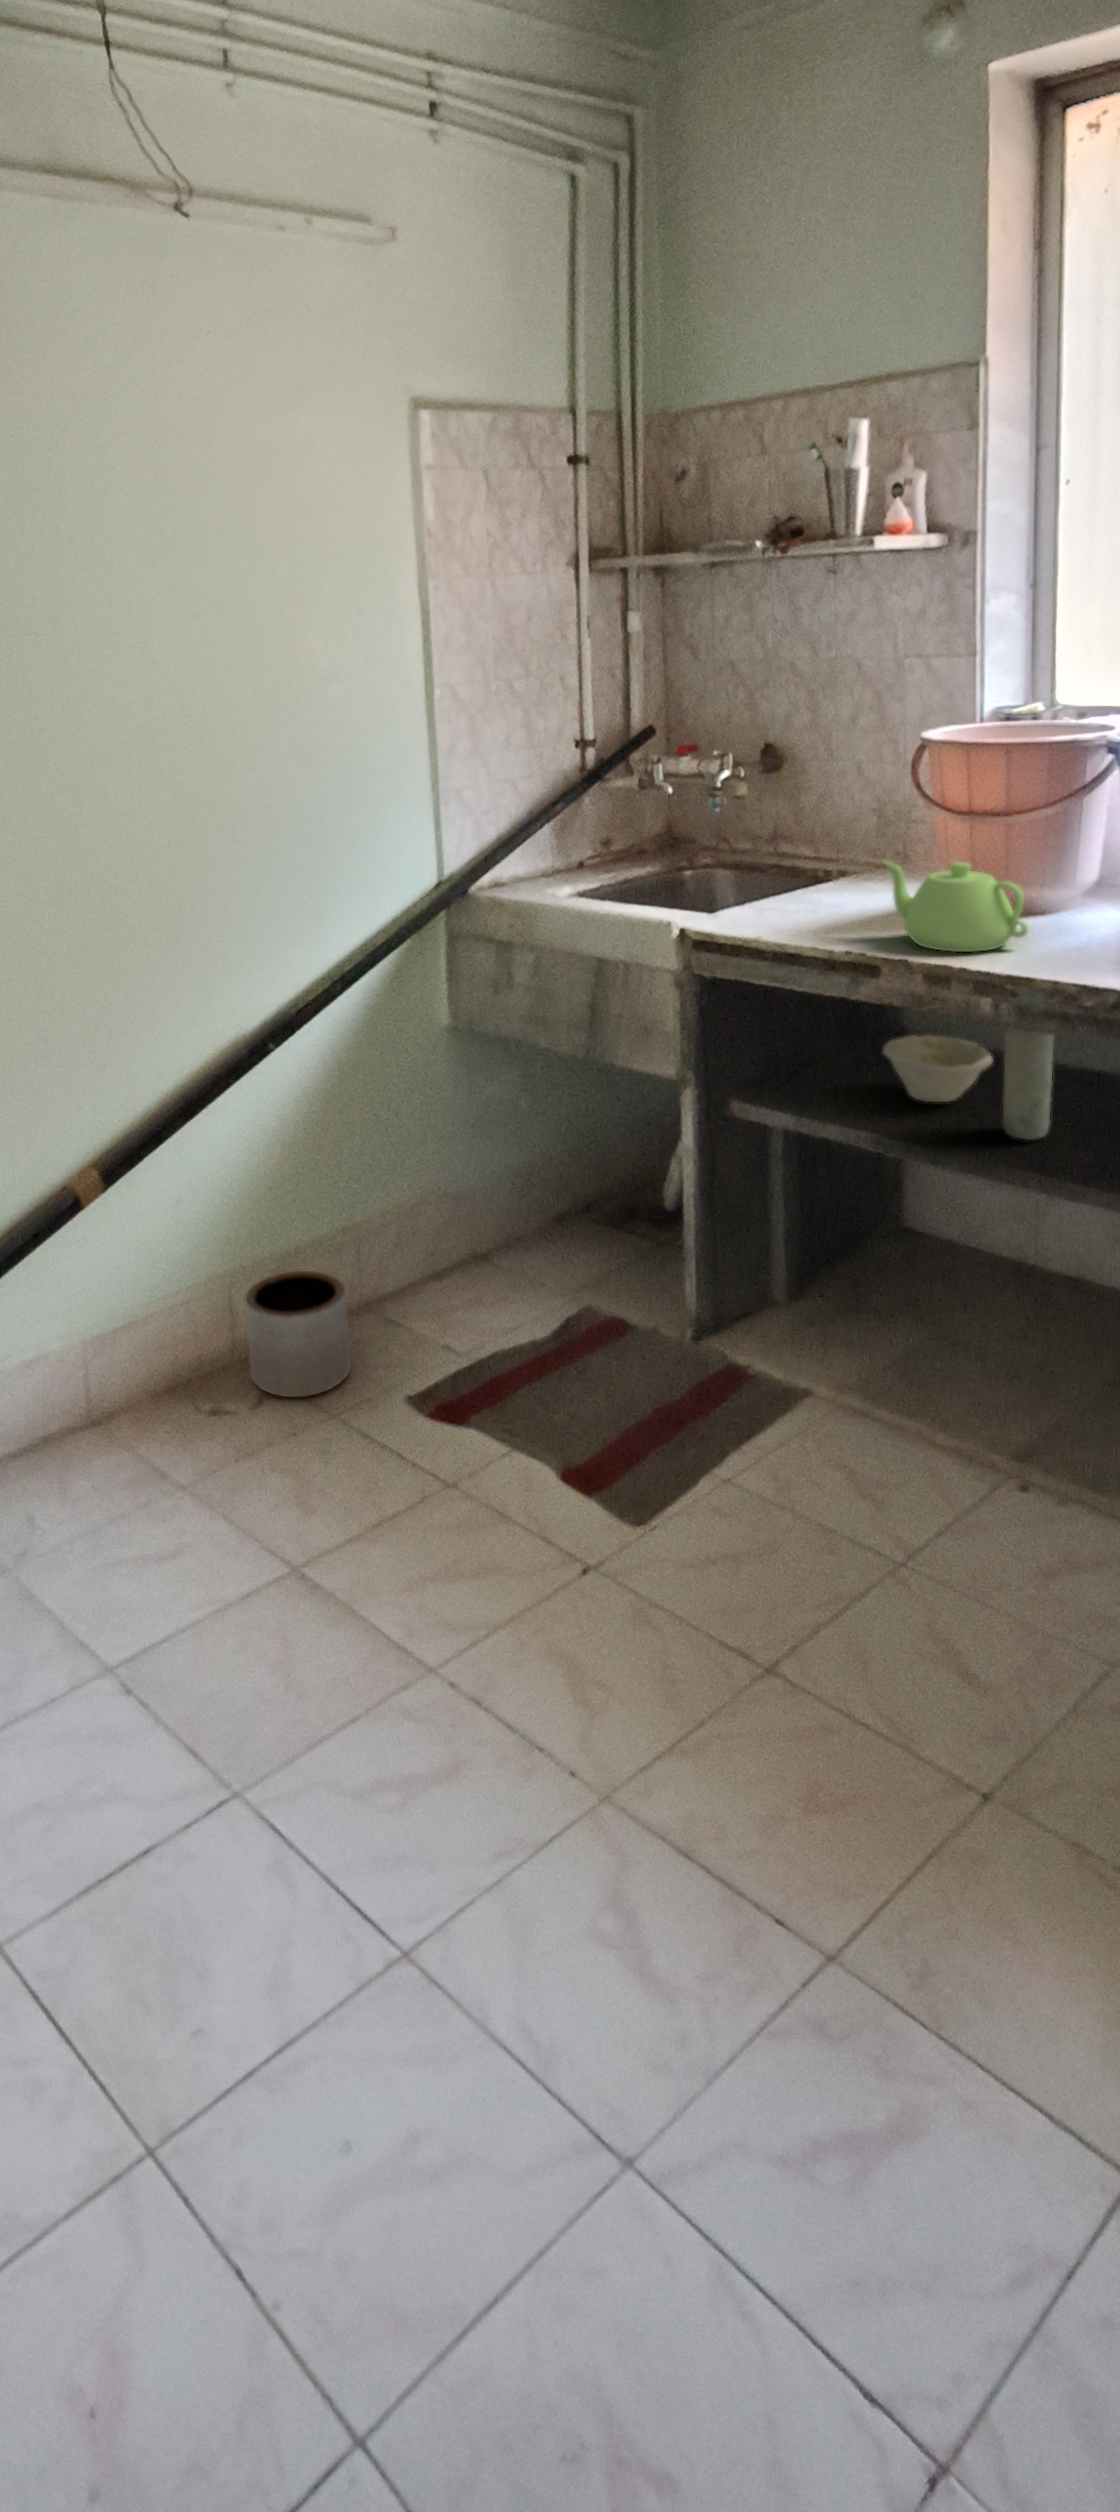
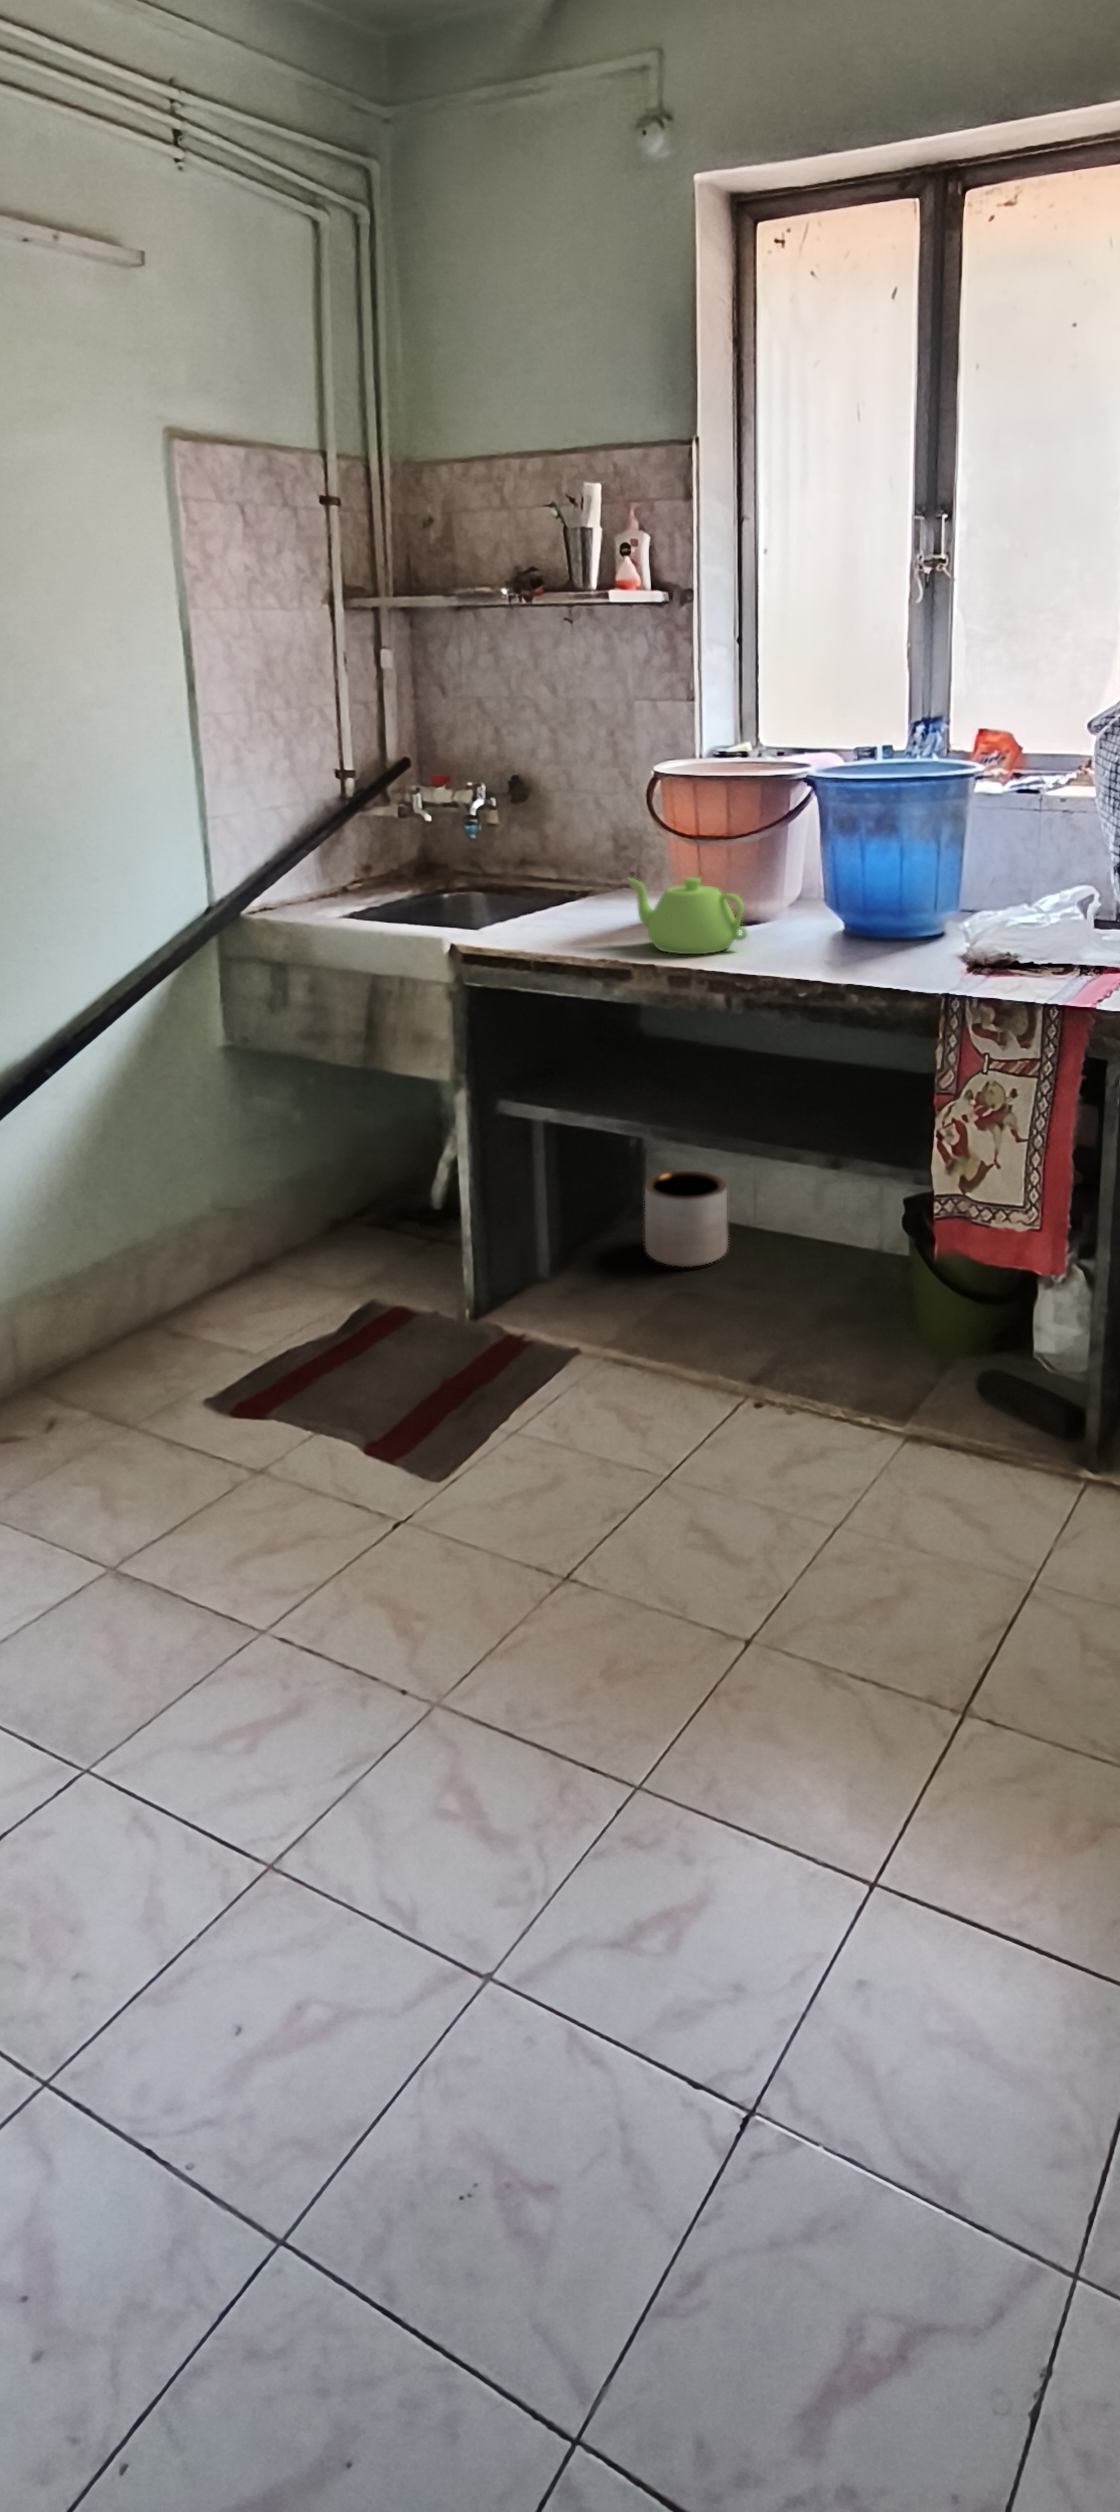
bottle: present [1003,989,1054,1140] -> none [729,977,768,1113]
bowl: present [883,1035,992,1102] -> none [628,1033,719,1090]
planter: present [245,1271,351,1397] -> present [645,1170,728,1267]

